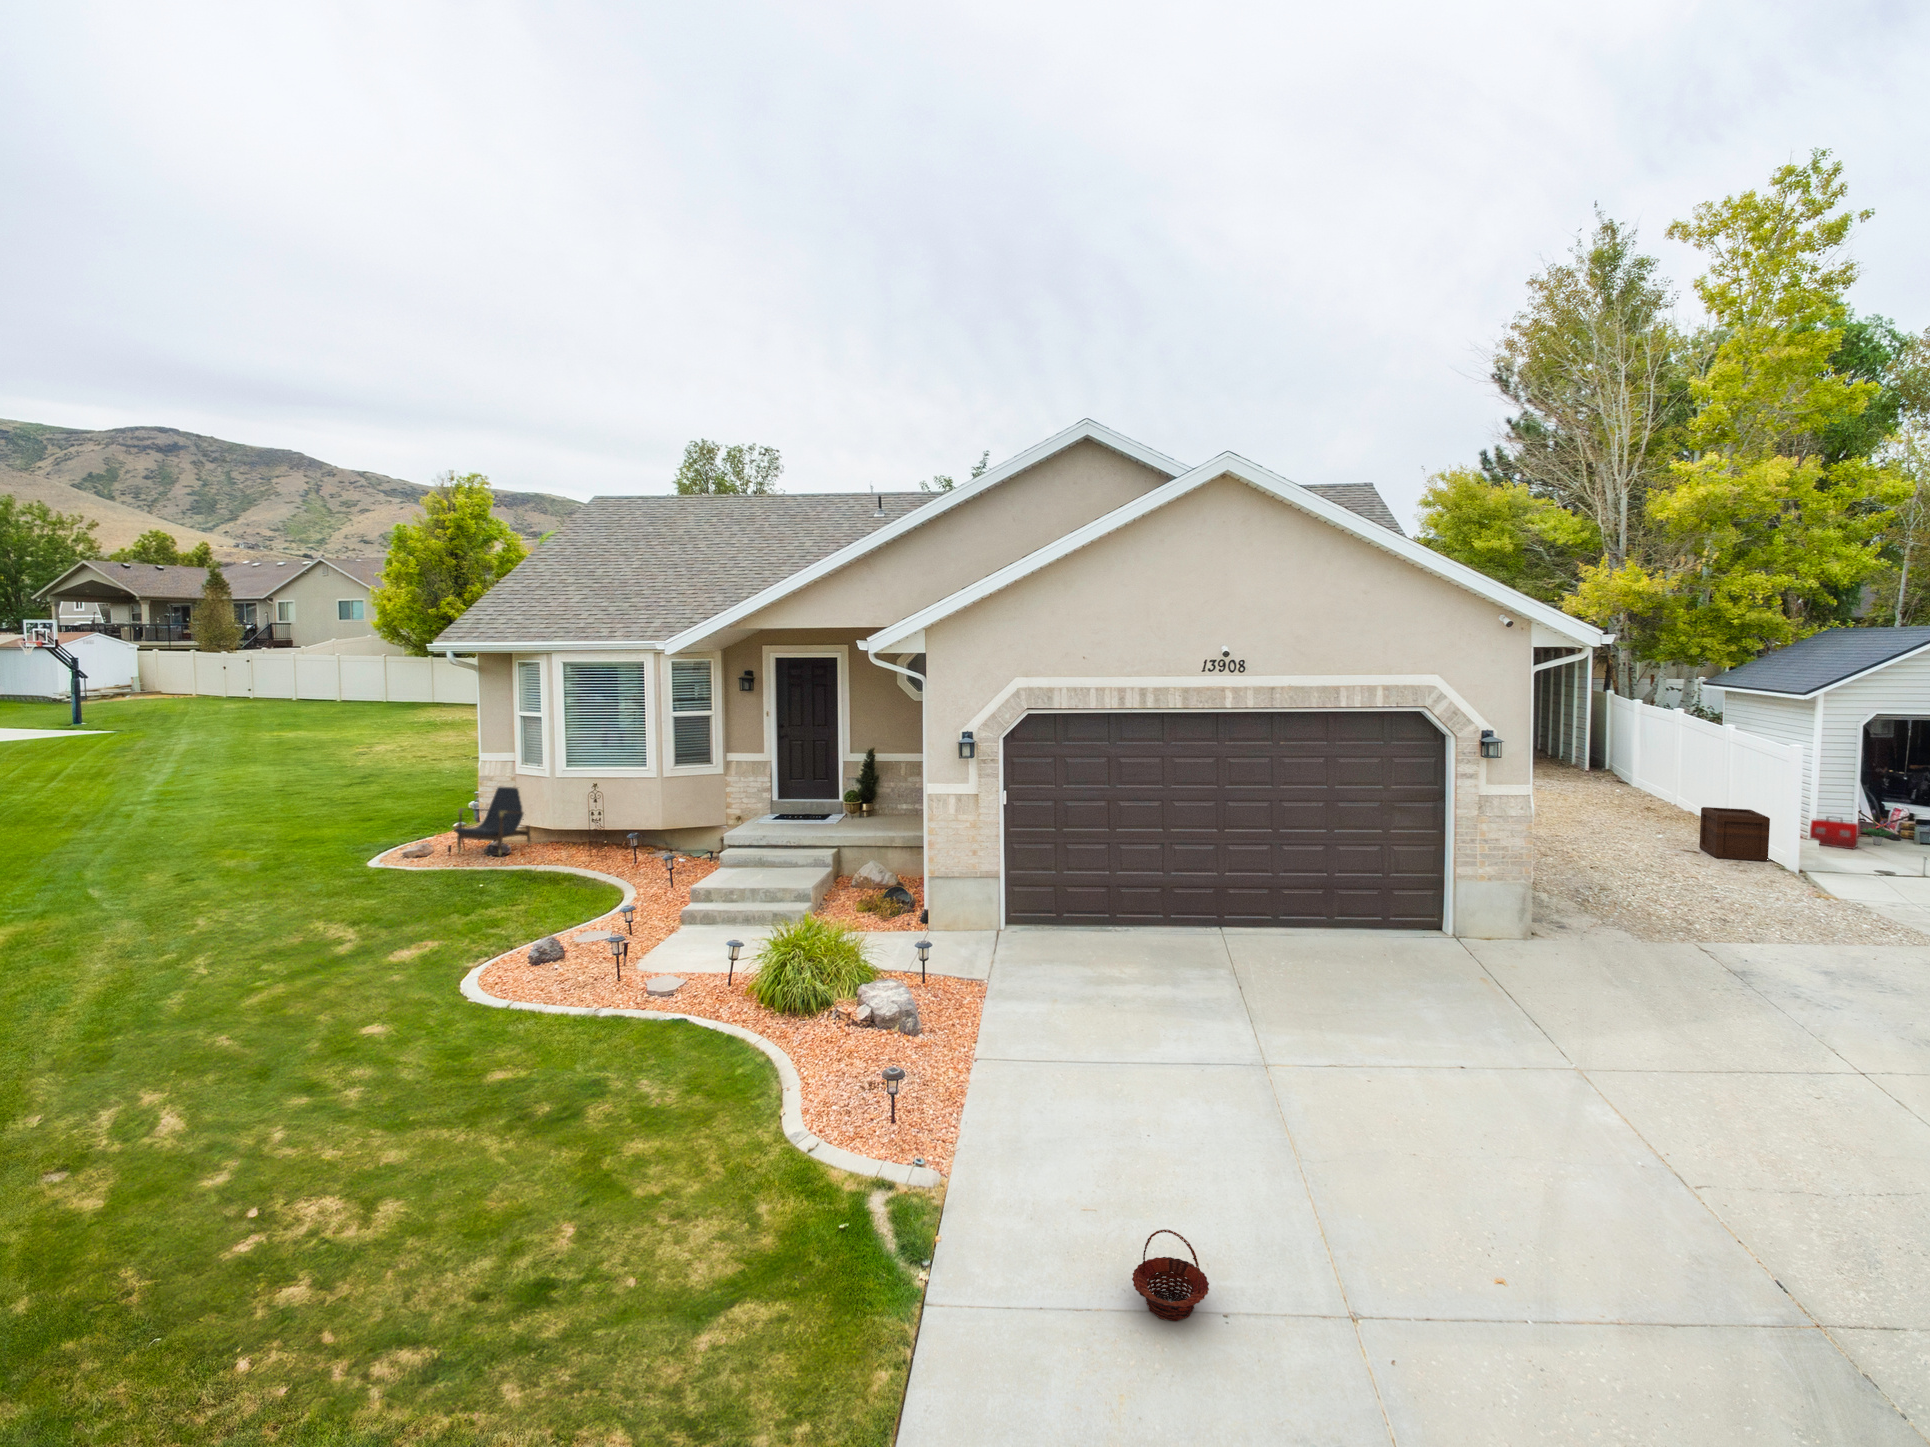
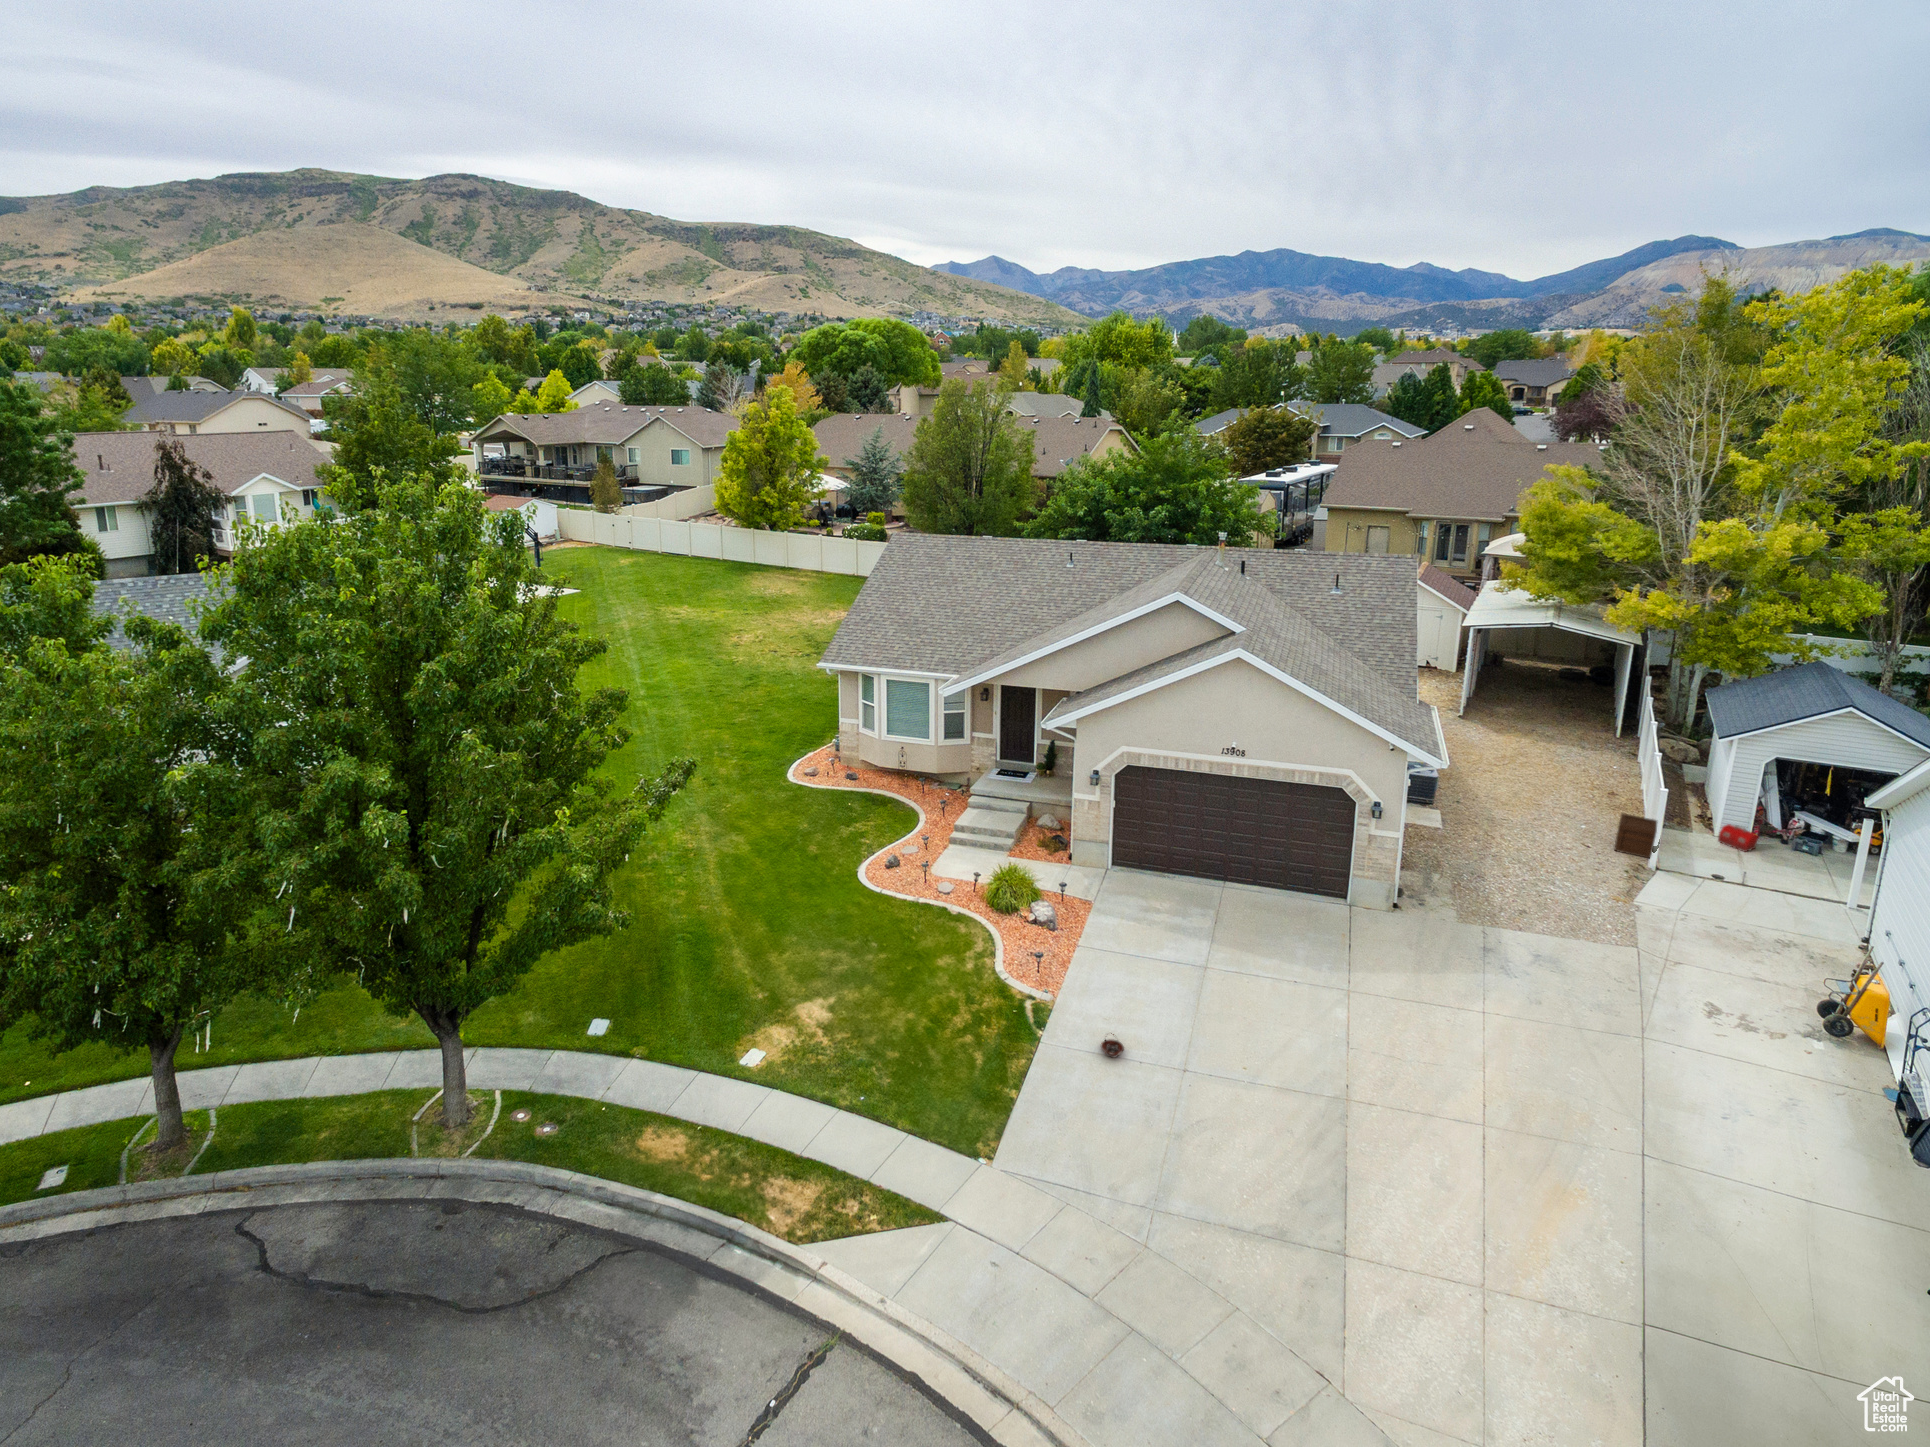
lounge chair: present [454,787,531,856] -> none [834,734,869,776]
potted plant: present [1862,810,1894,845] -> none [1766,824,1791,849]

